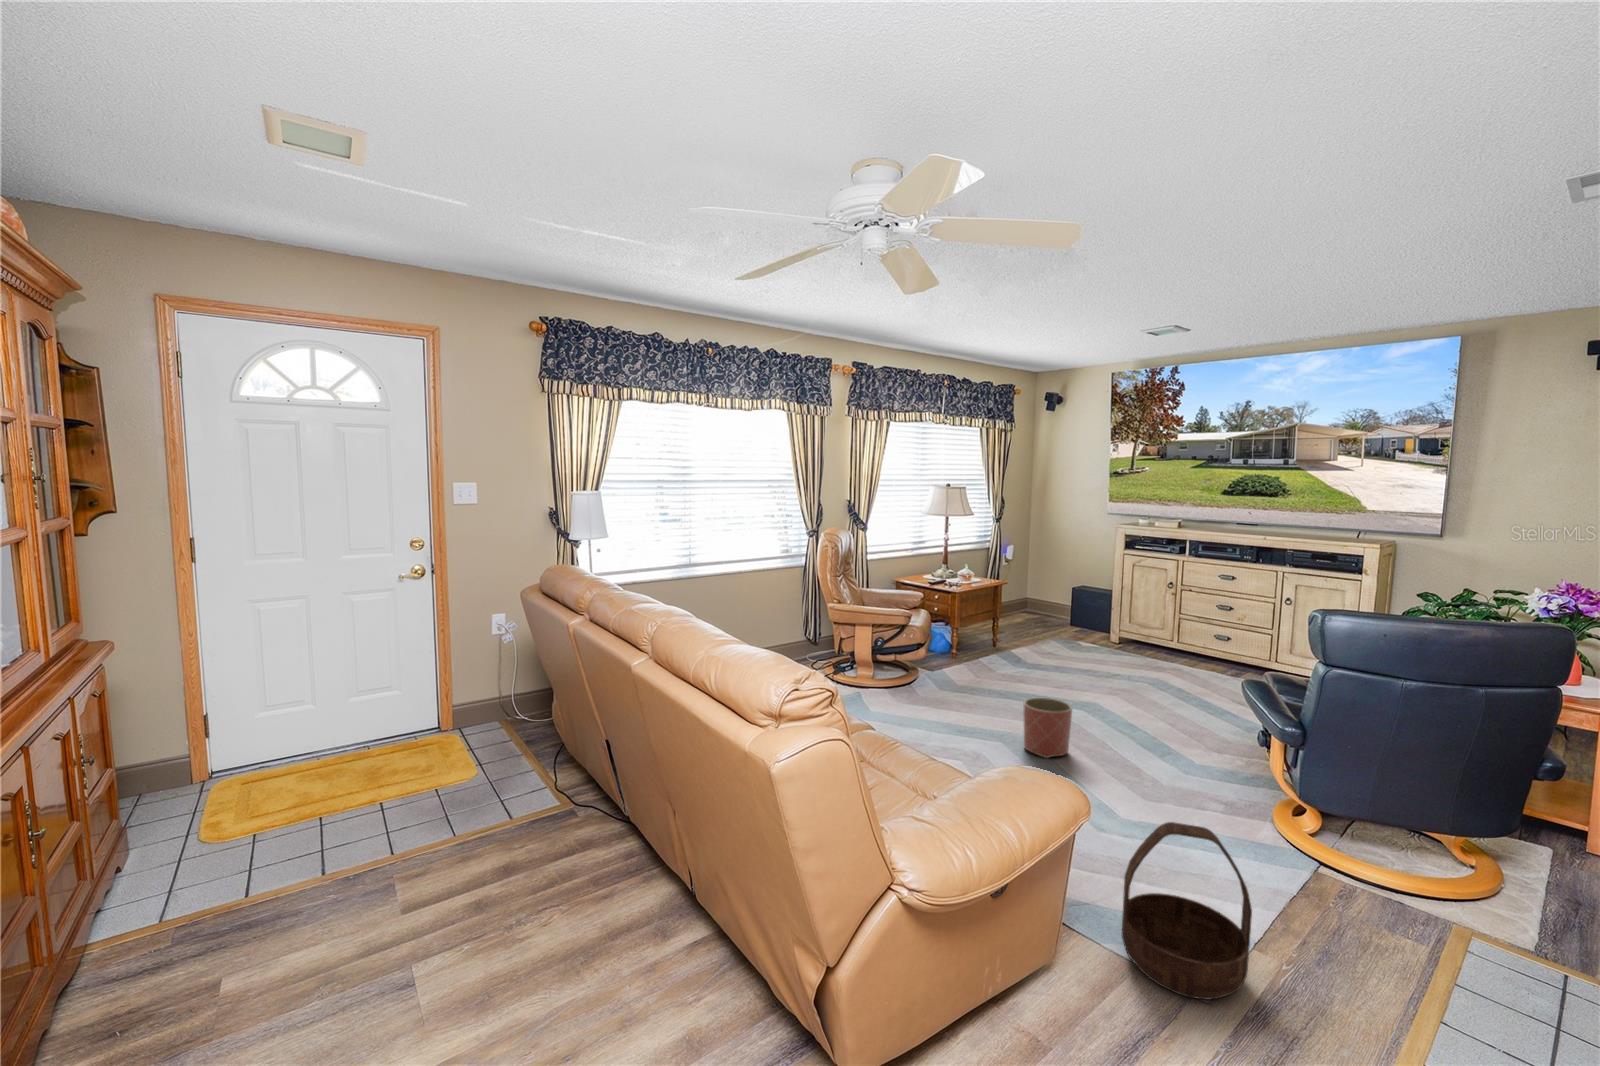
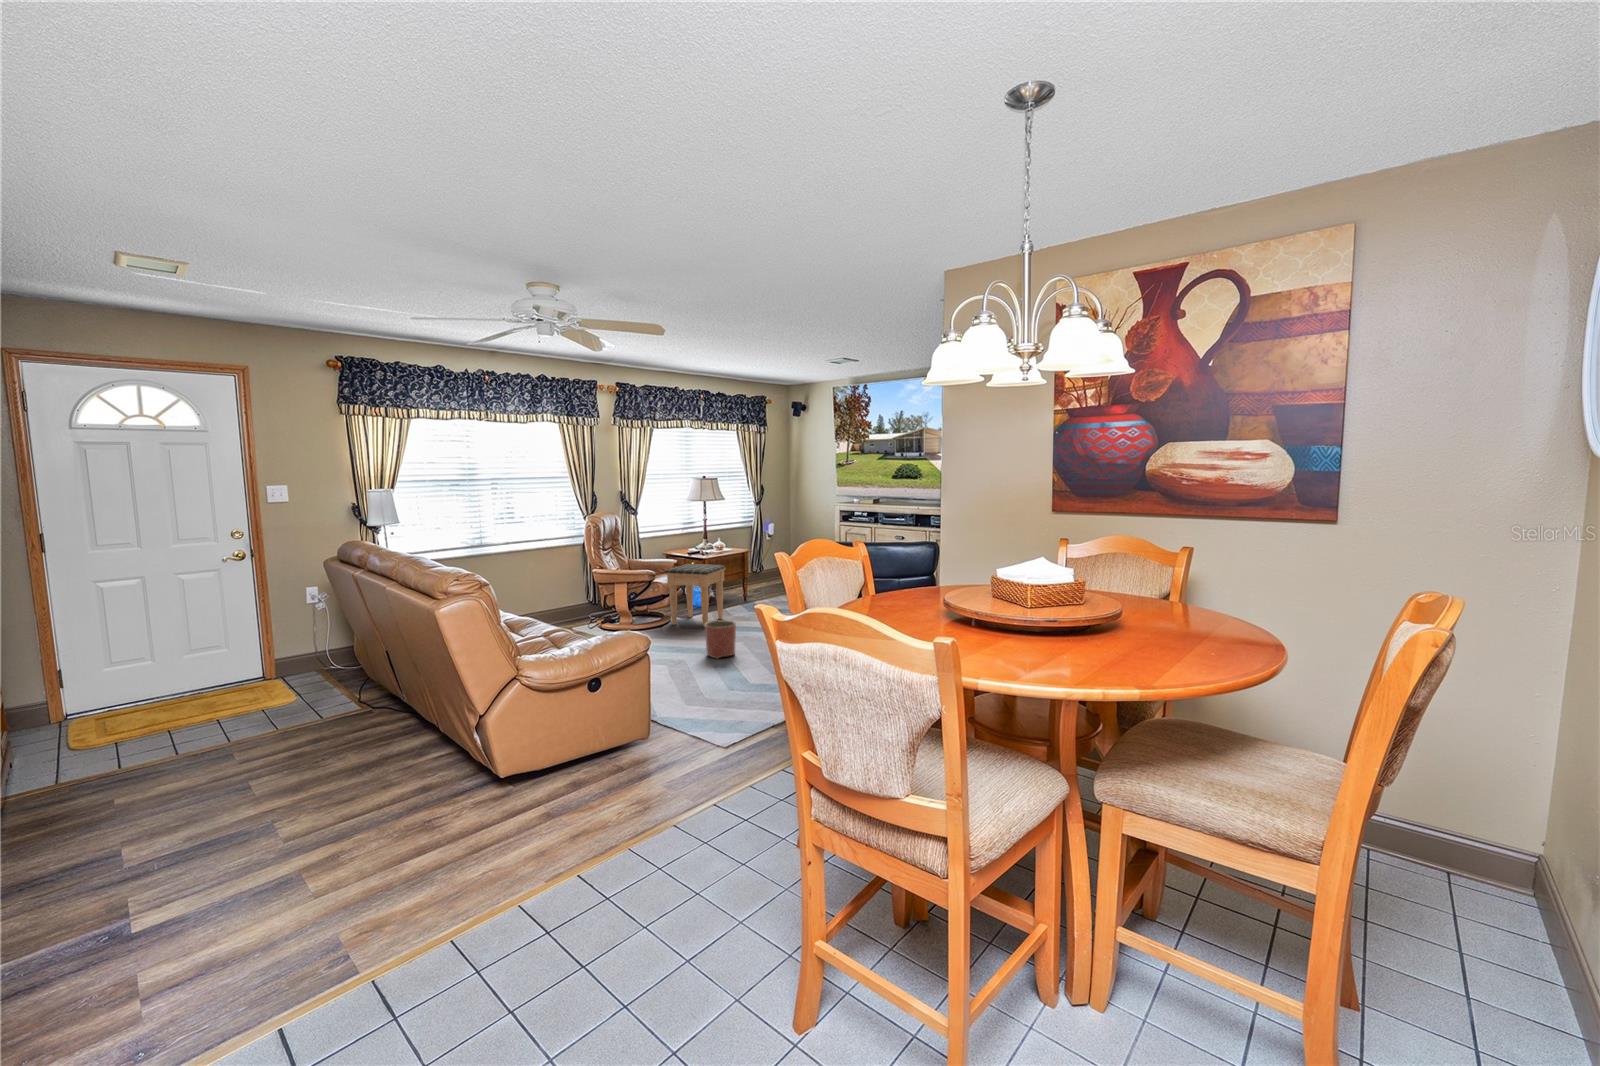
footstool: none [925,603,1002,694] -> present [666,564,726,627]
basket: present [1122,822,1252,1000] -> none [672,662,734,751]

